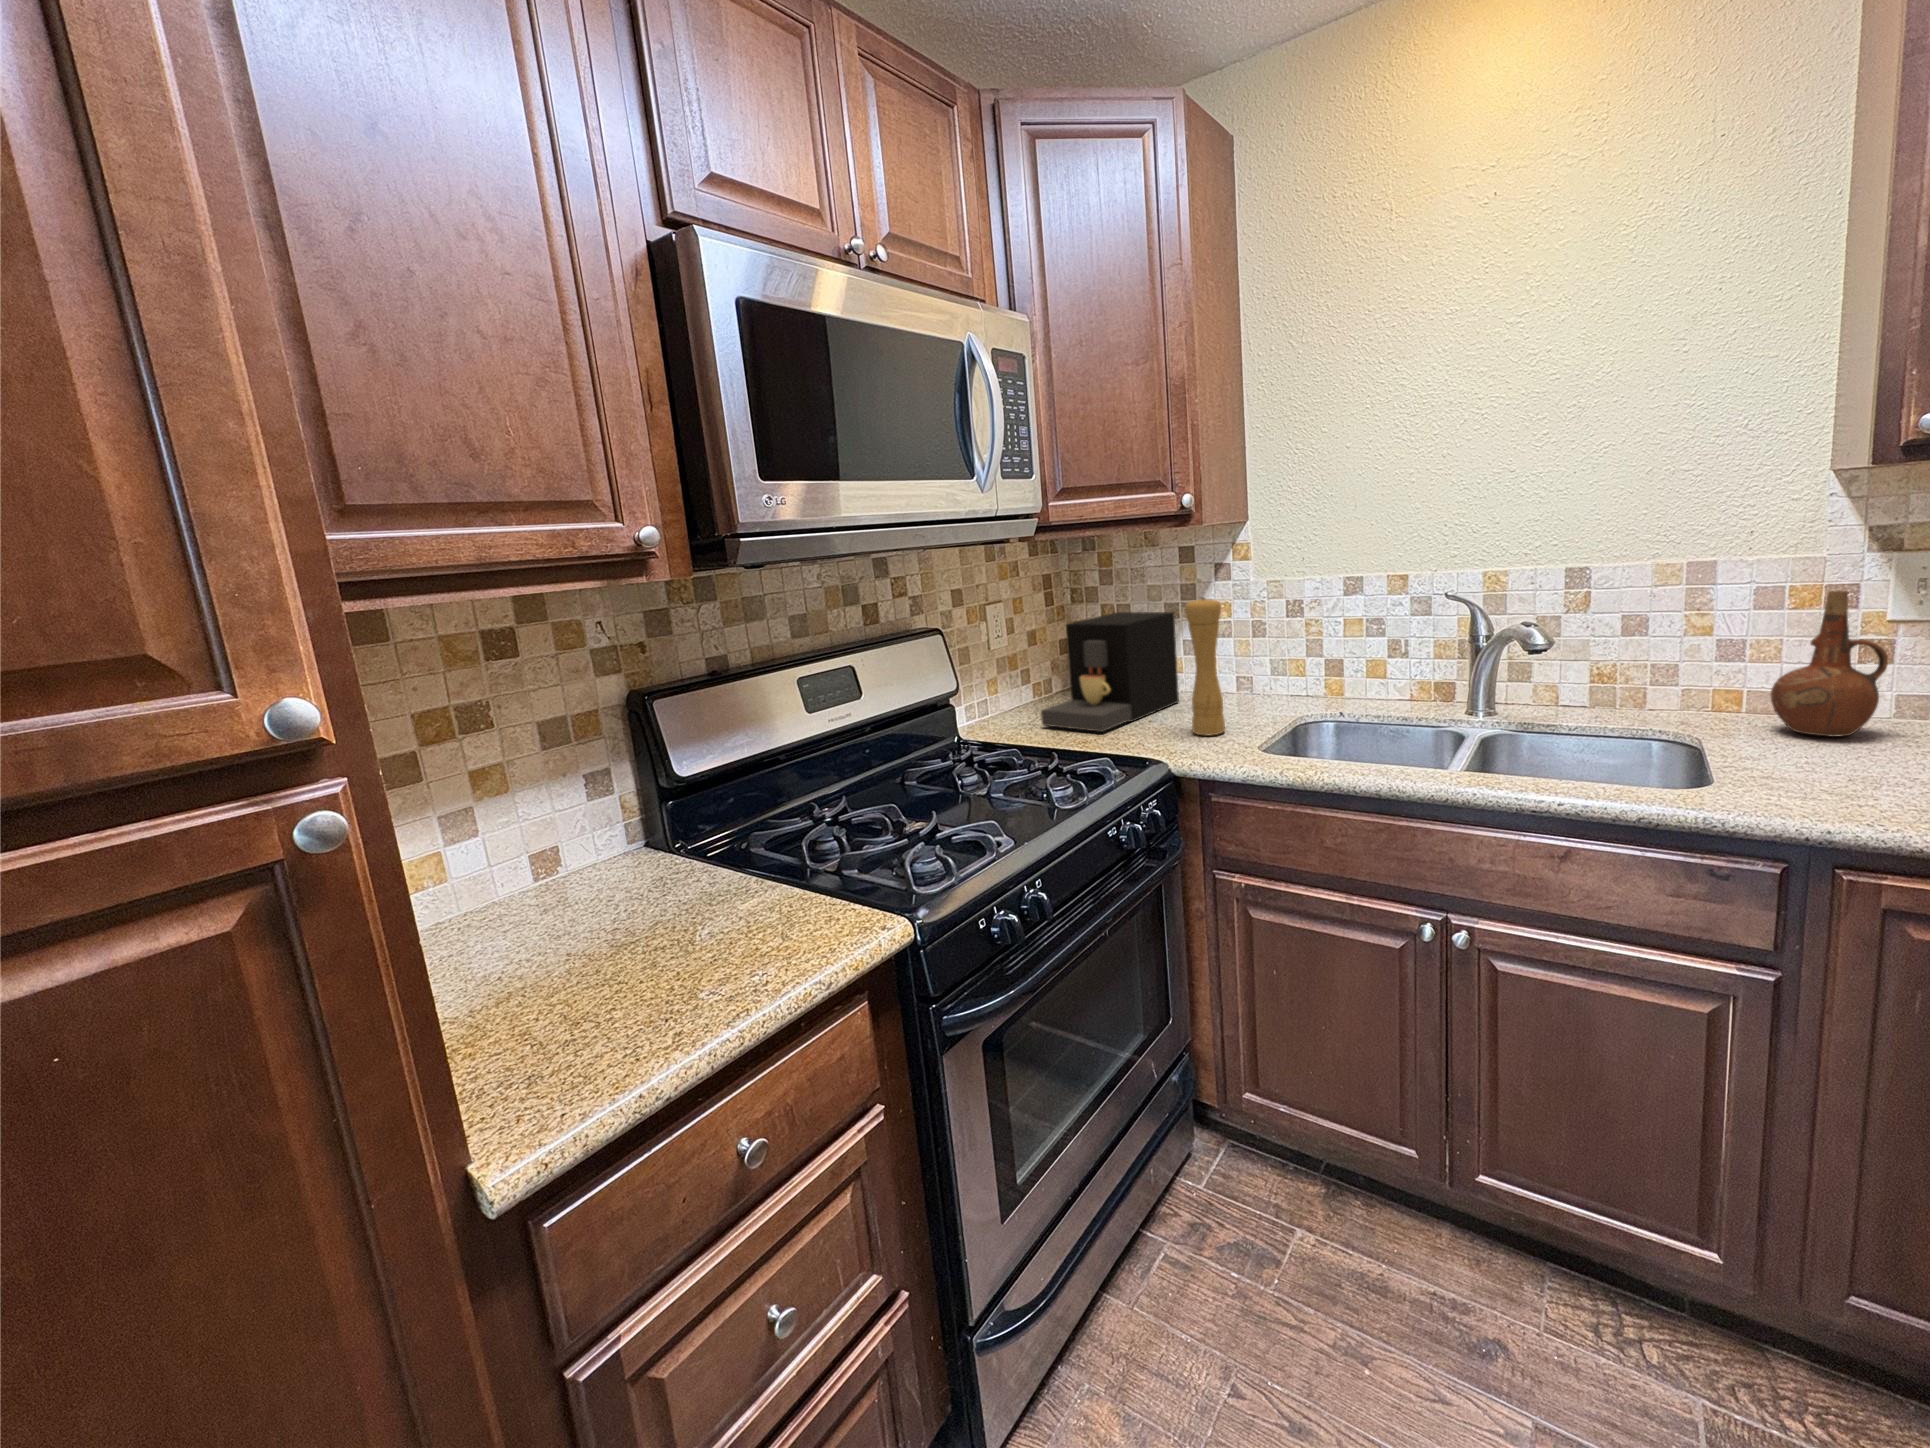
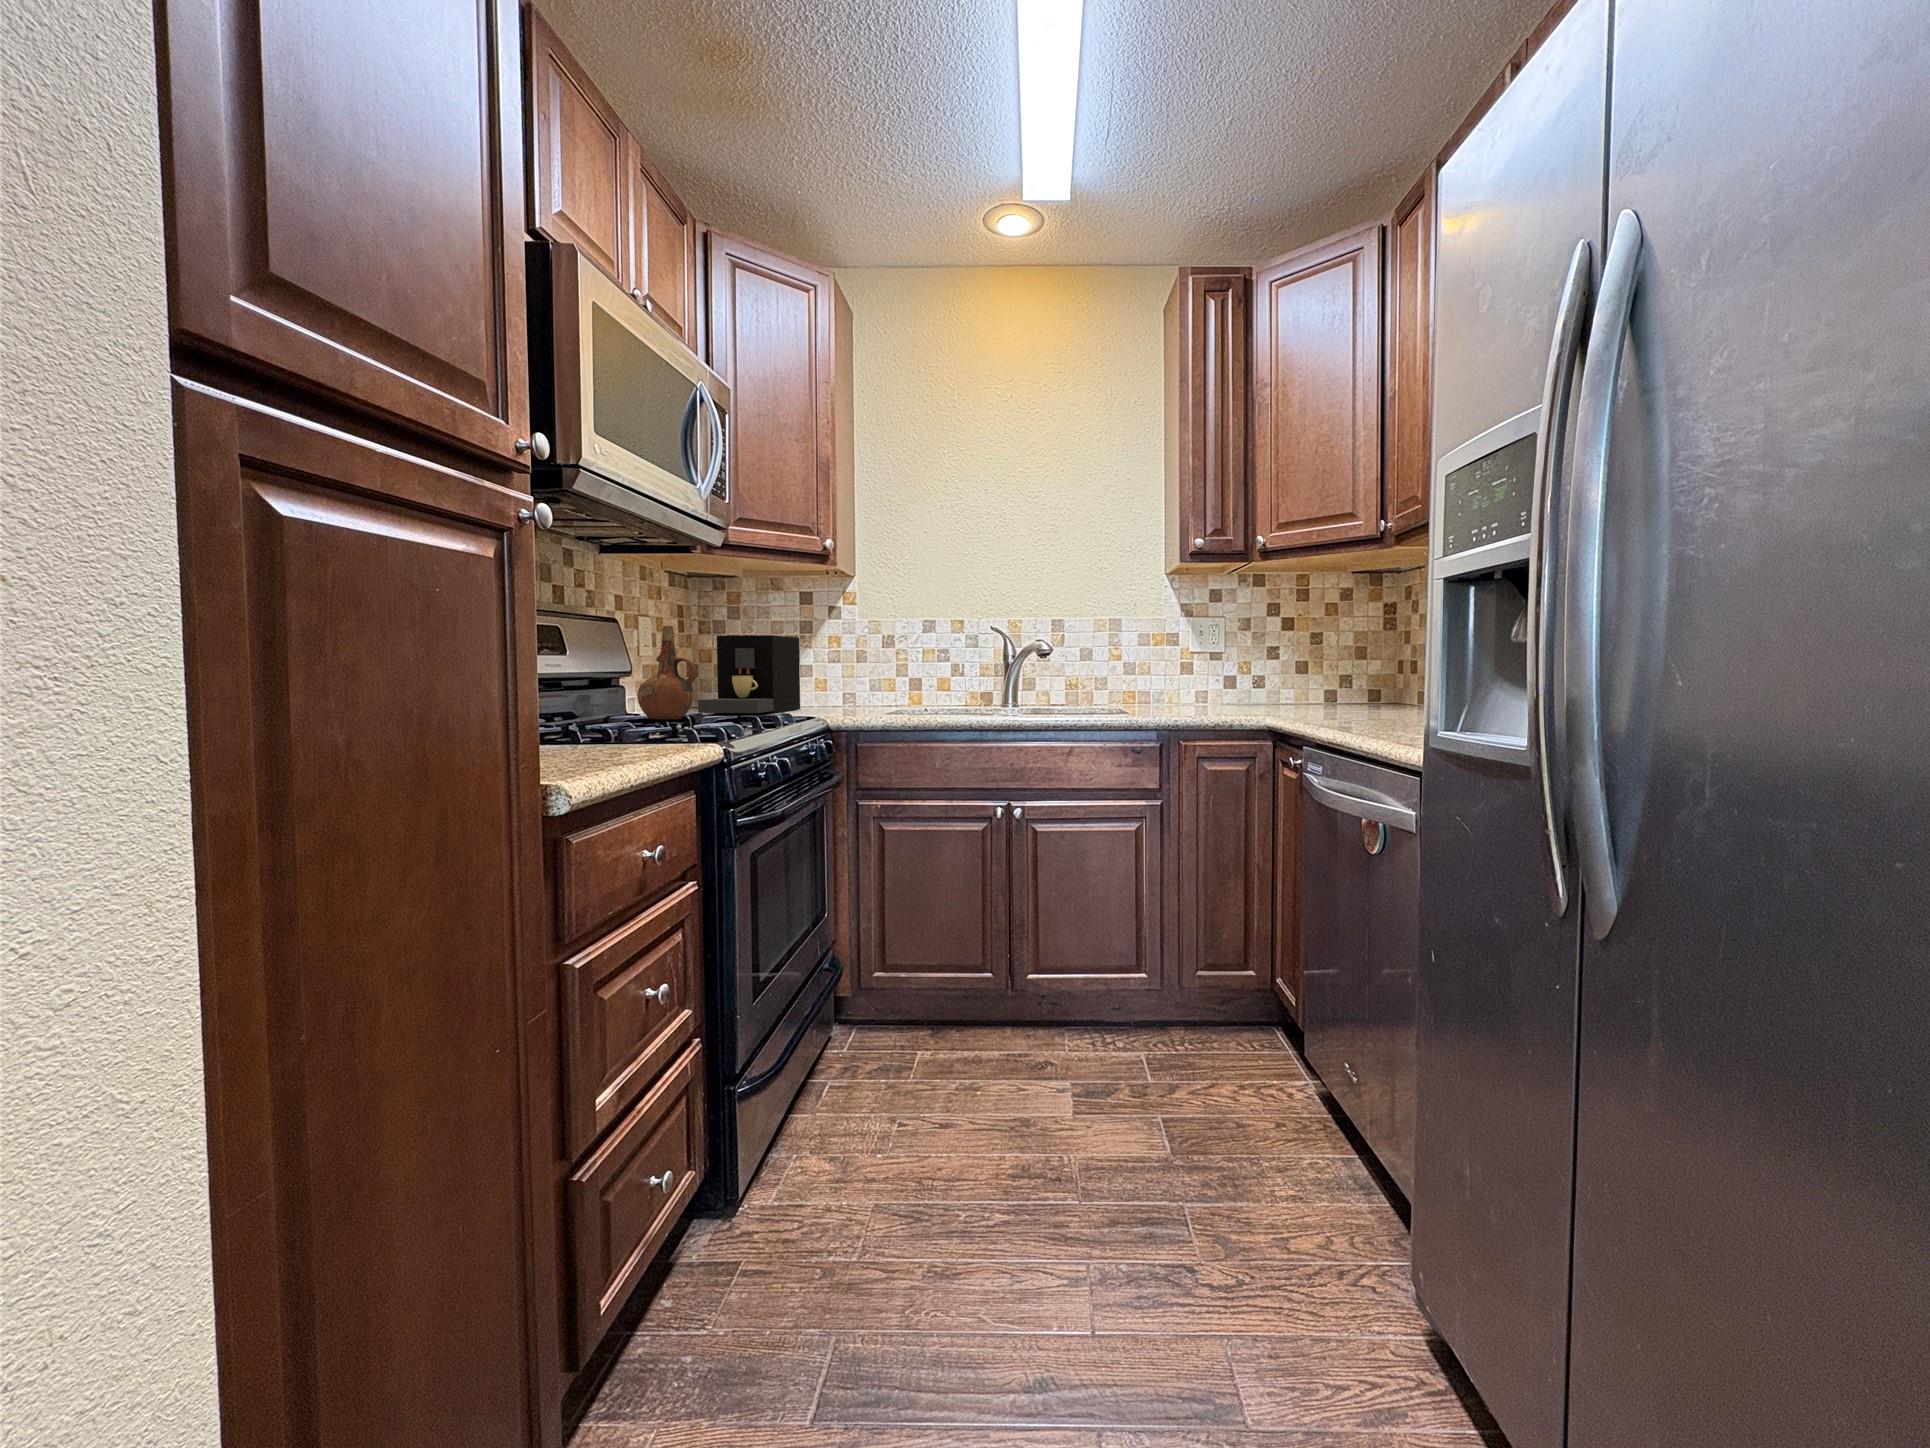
ceramic pitcher: present [1771,591,1888,737] -> present [637,626,697,720]
pepper mill: present [1185,597,1225,736] -> none [827,613,853,713]

